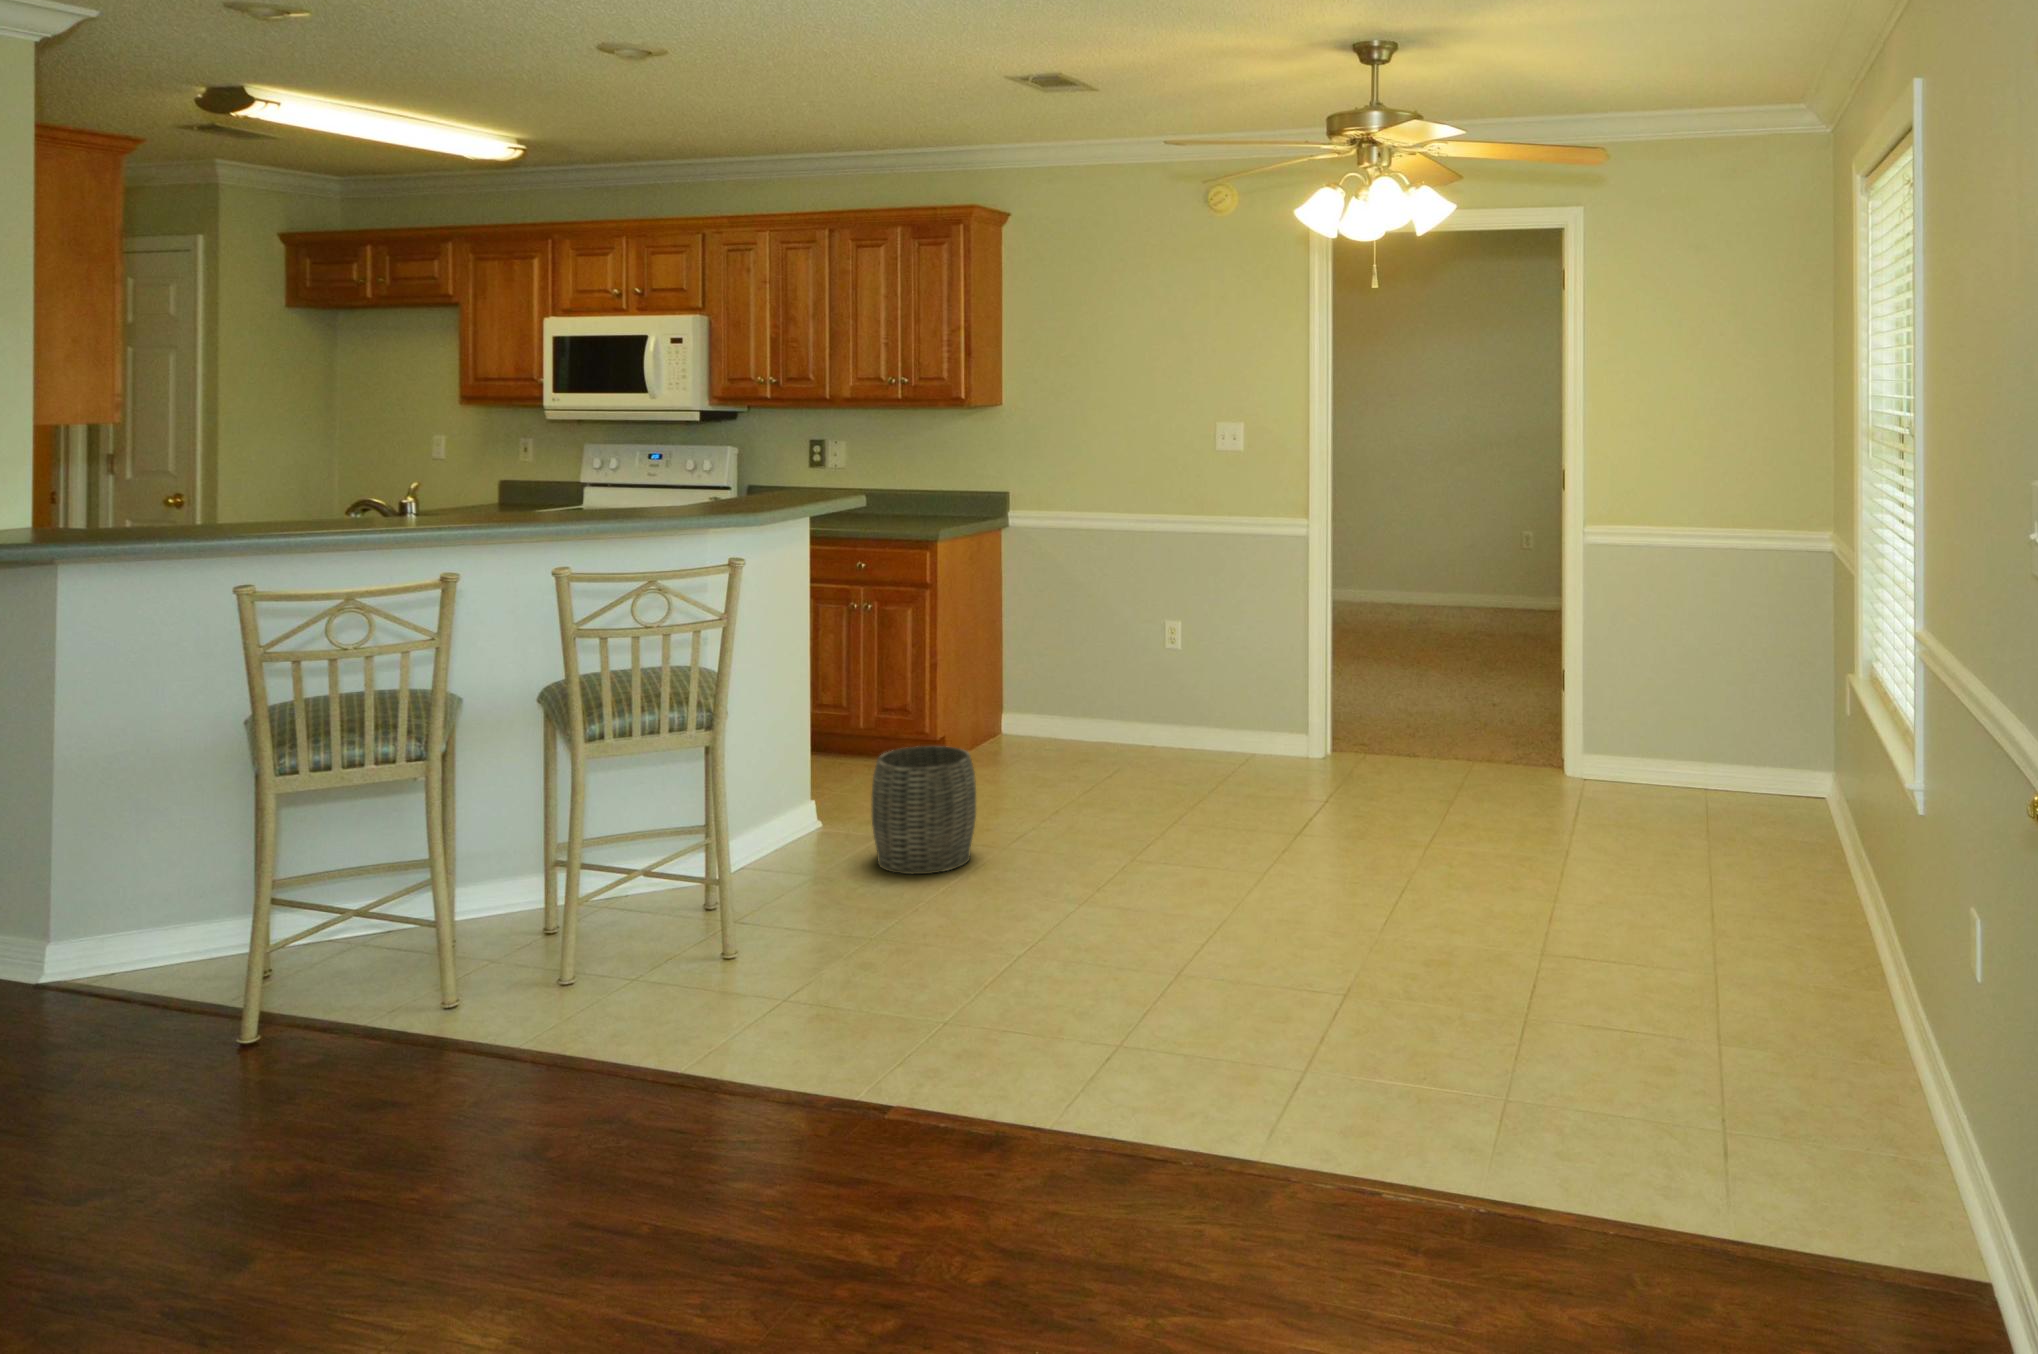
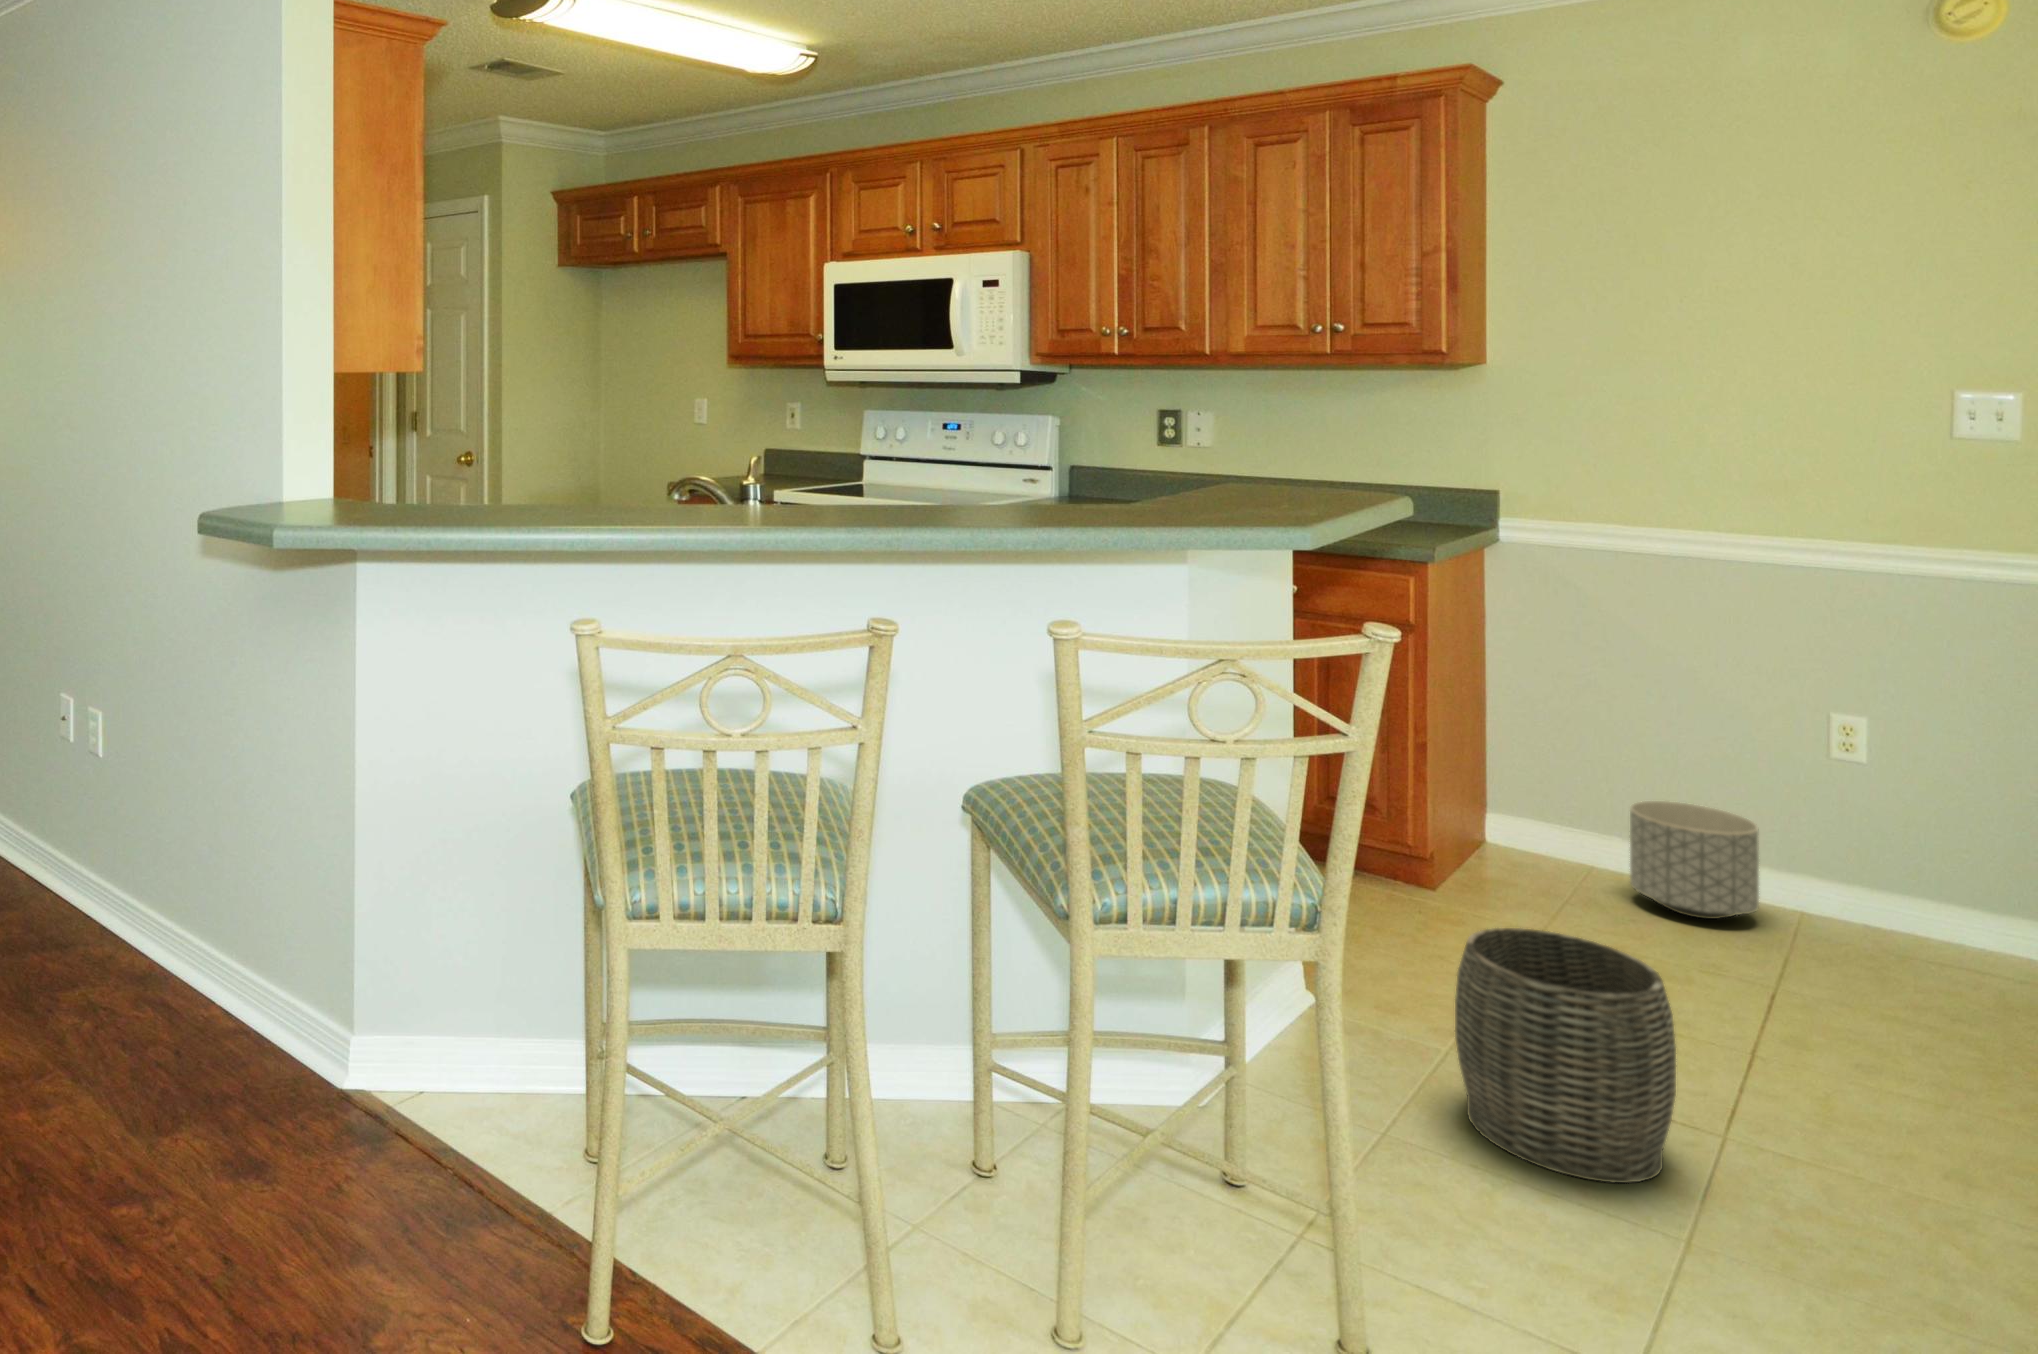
planter: none [1062,683,1125,752] -> present [1630,801,1759,919]

